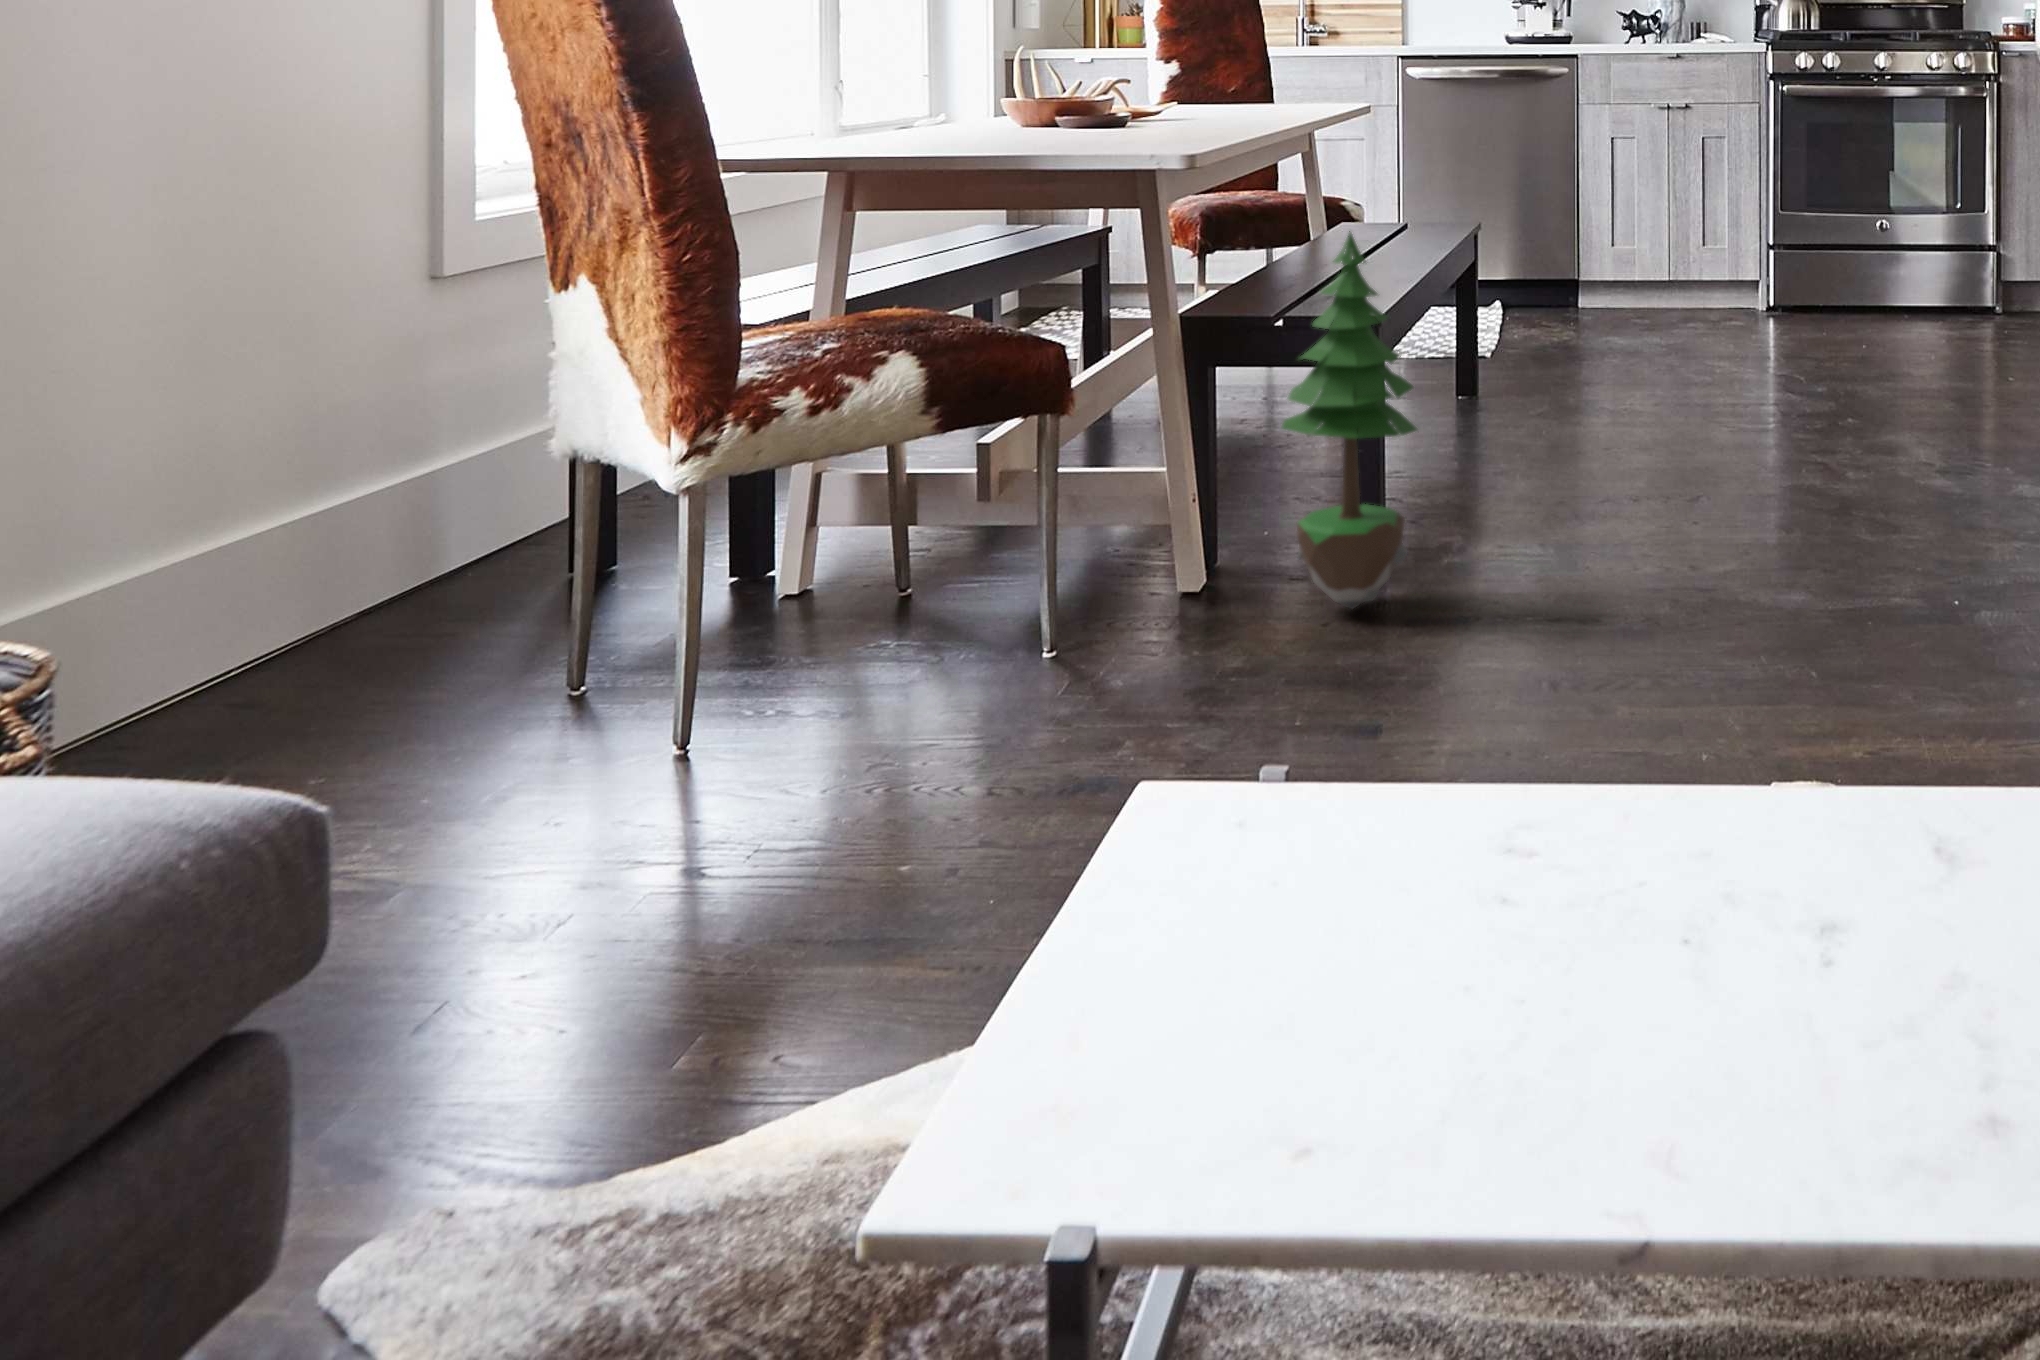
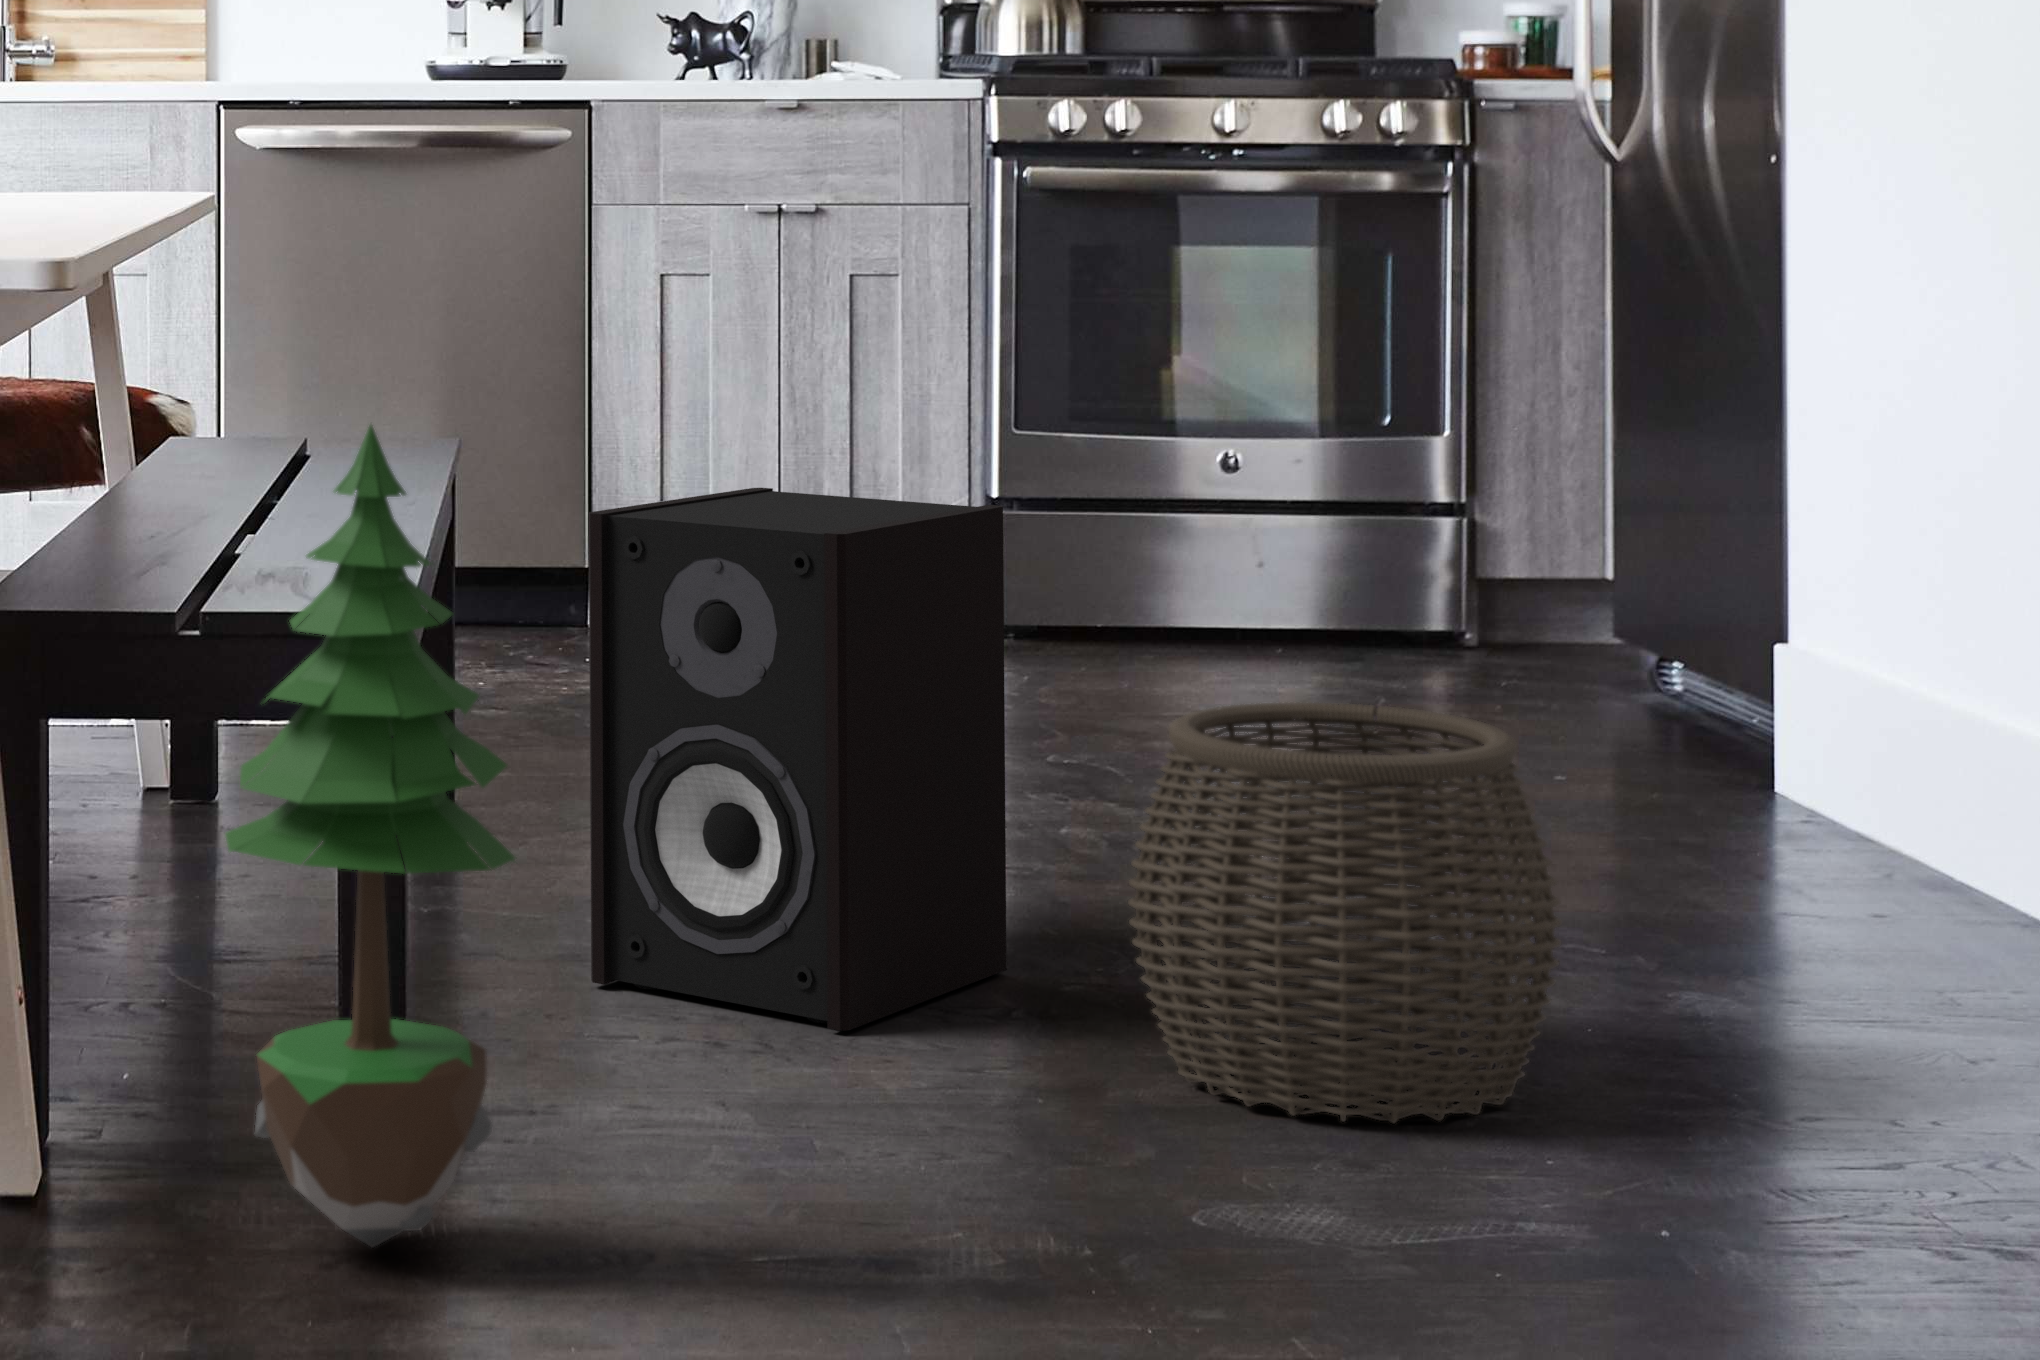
speaker: none [1503,250,1701,505] -> present [589,488,1007,1031]
woven basket: none [1737,351,1928,544] -> present [1129,702,1562,1123]

